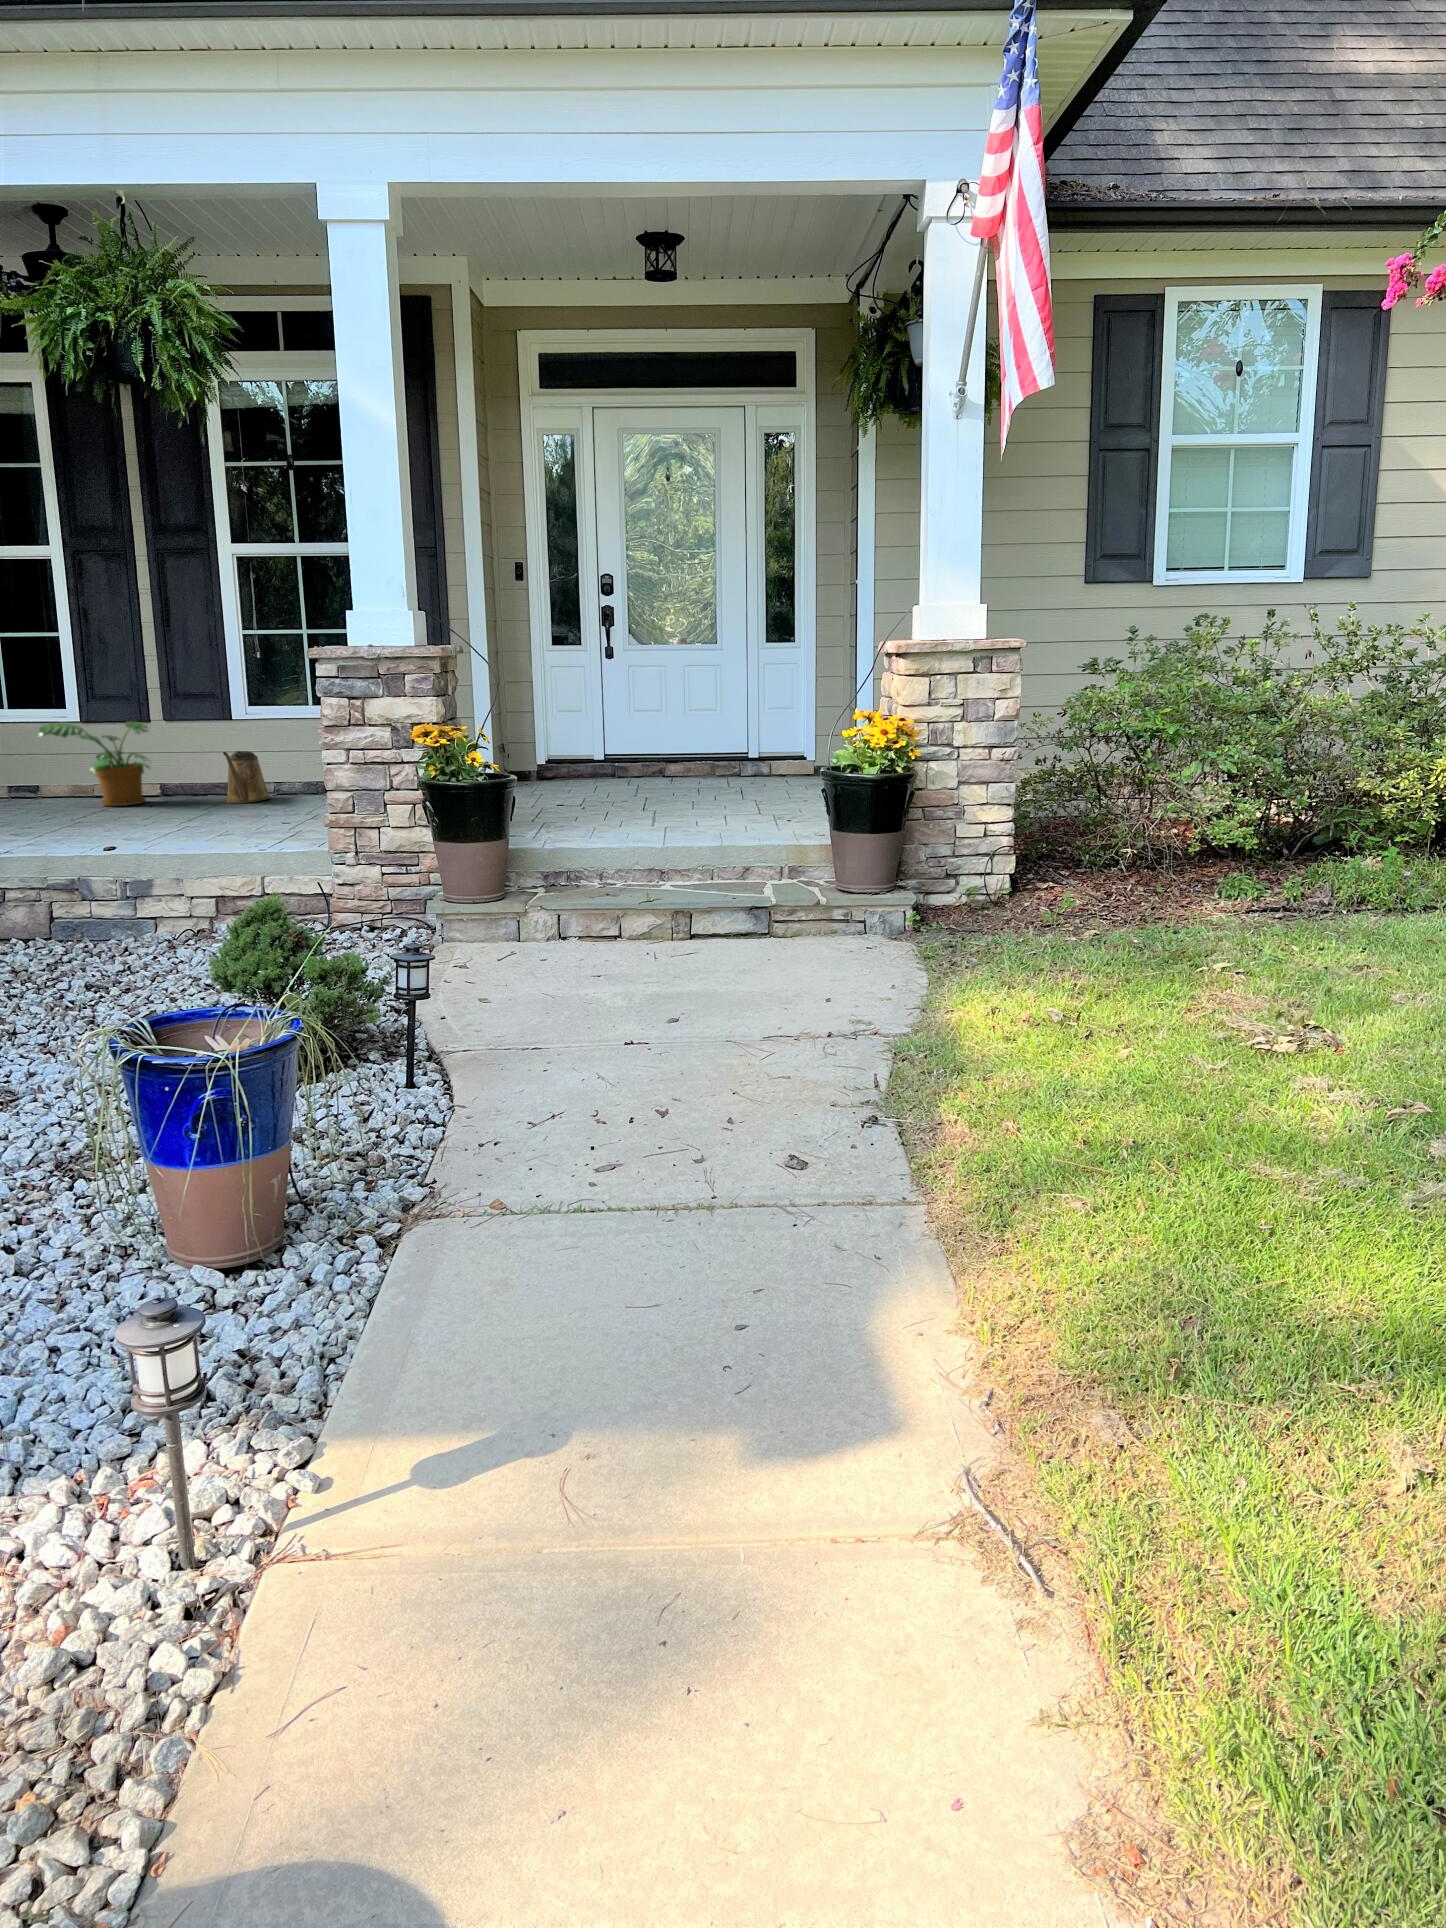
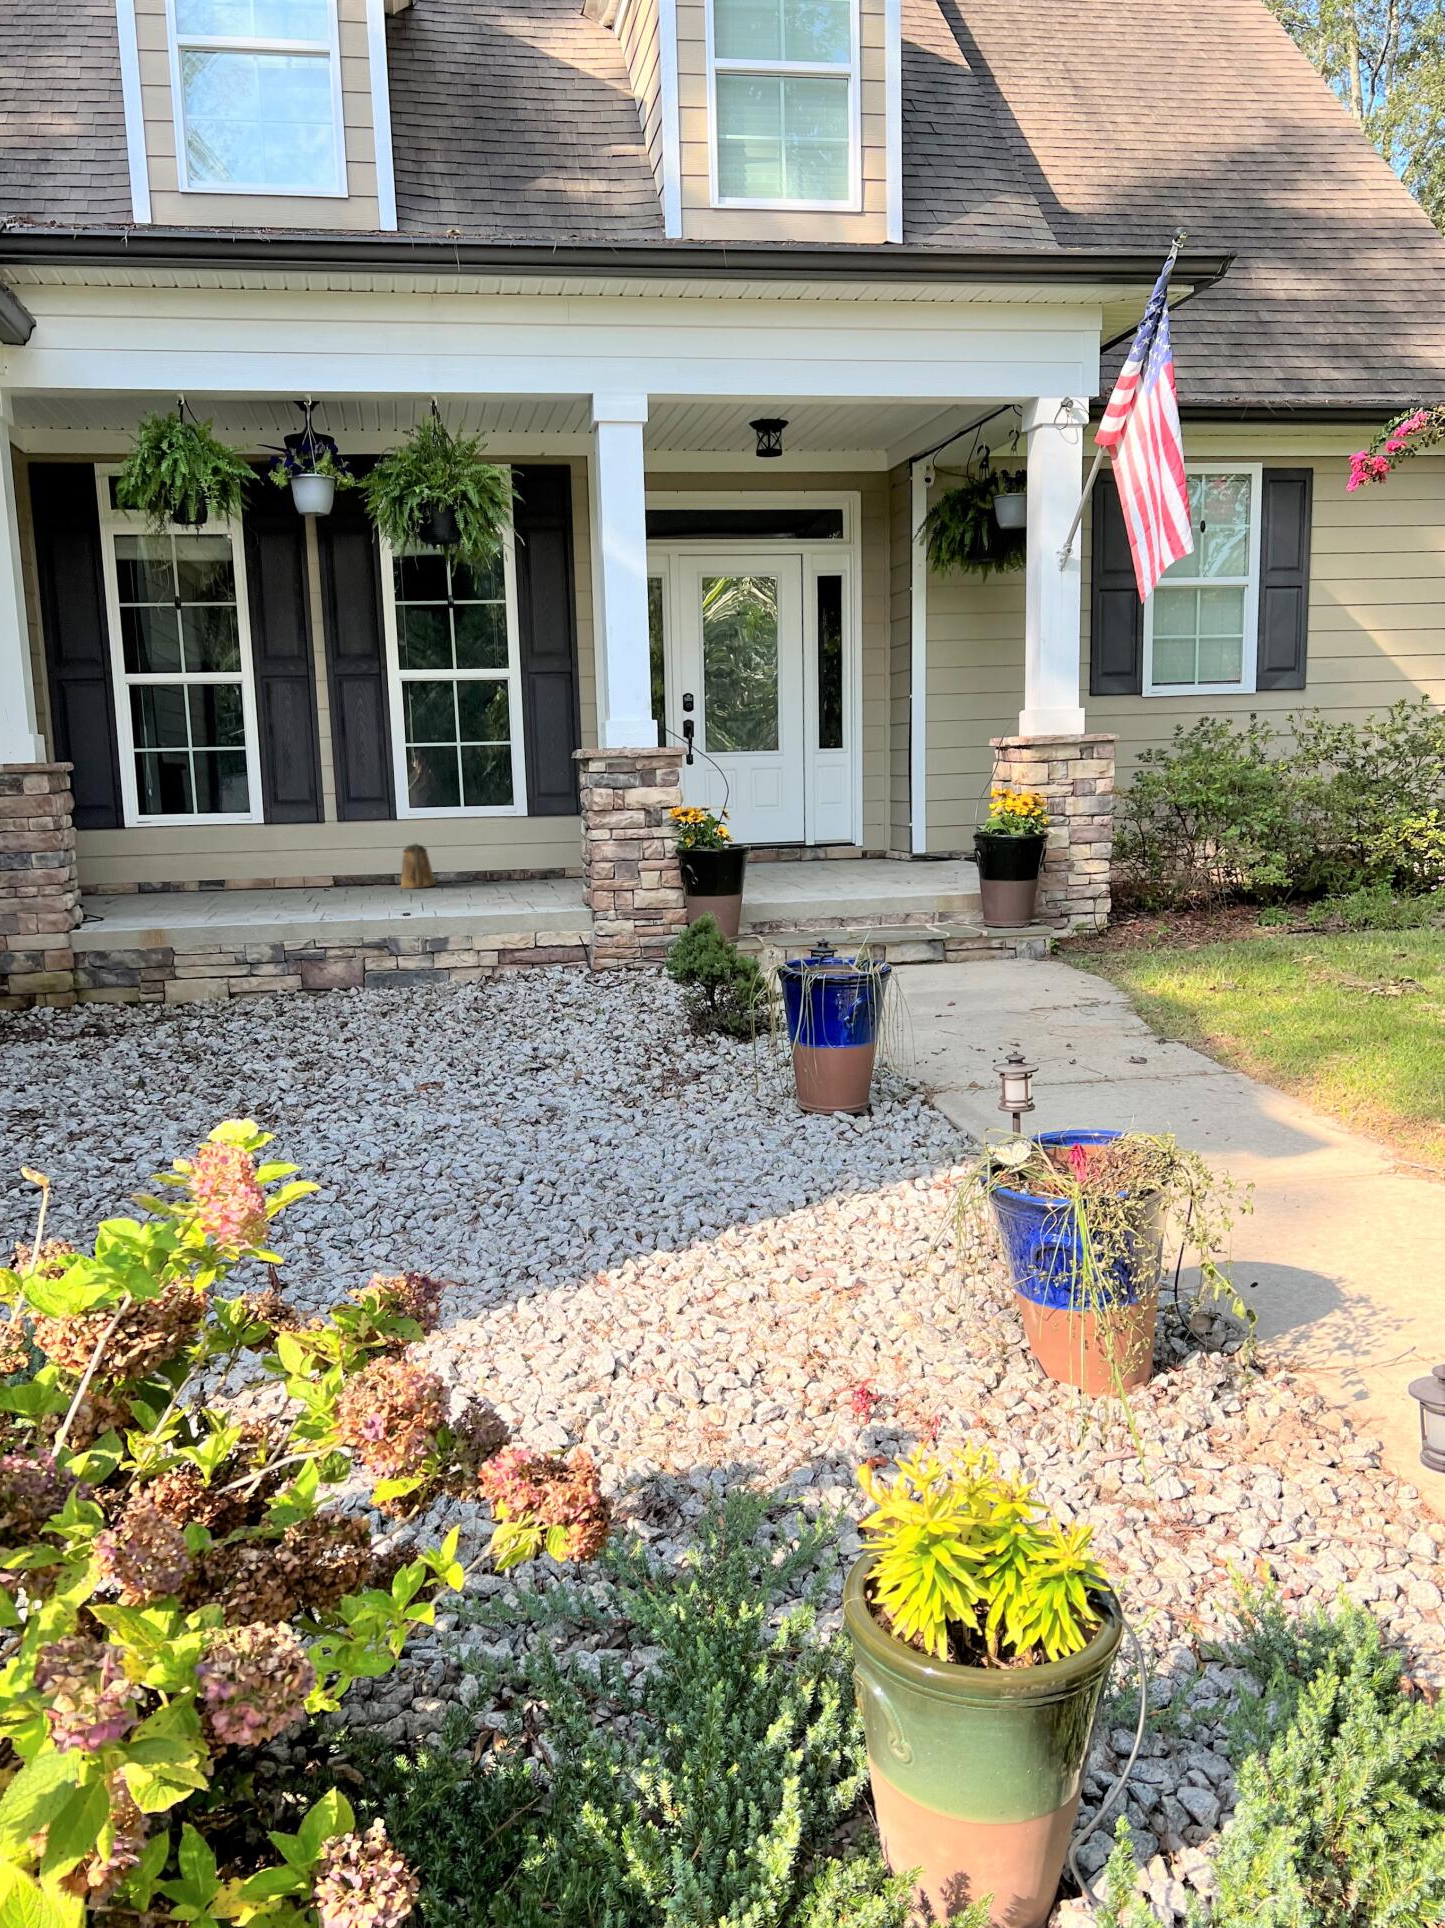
potted plant: present [39,721,150,806] -> none [256,821,340,893]

